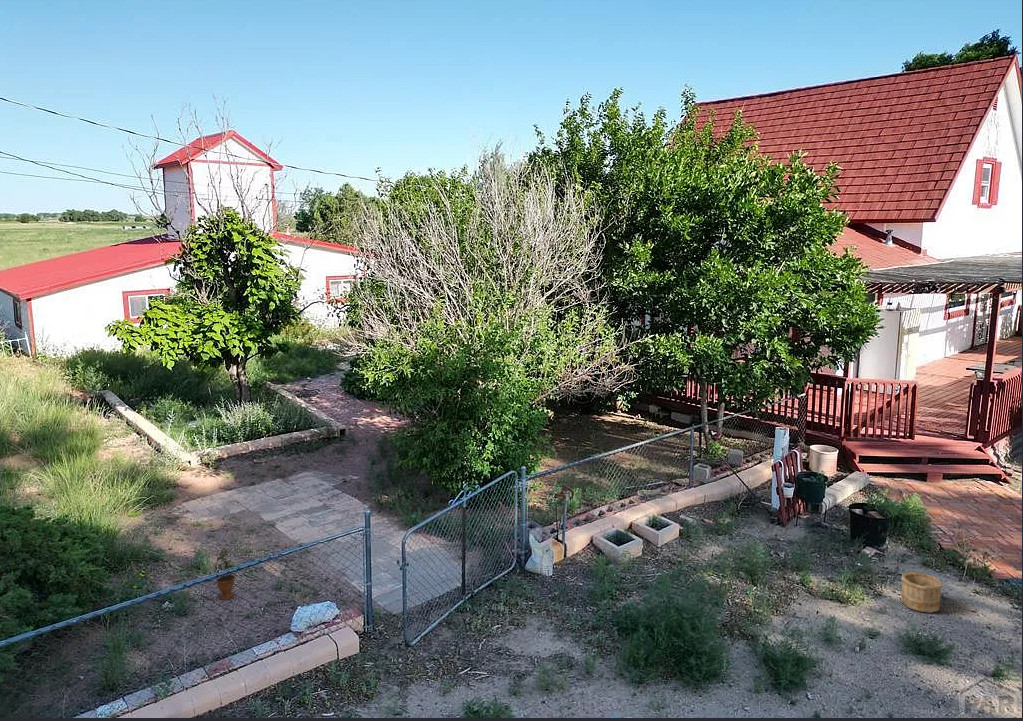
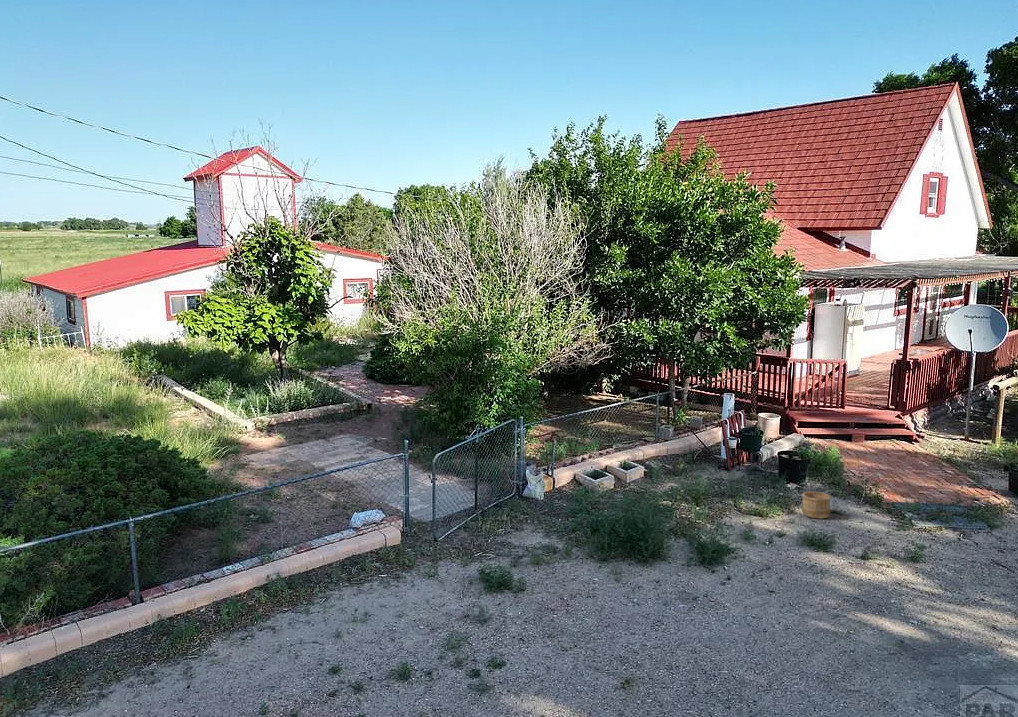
potted plant: present [214,550,235,600] -> none [289,473,305,511]

